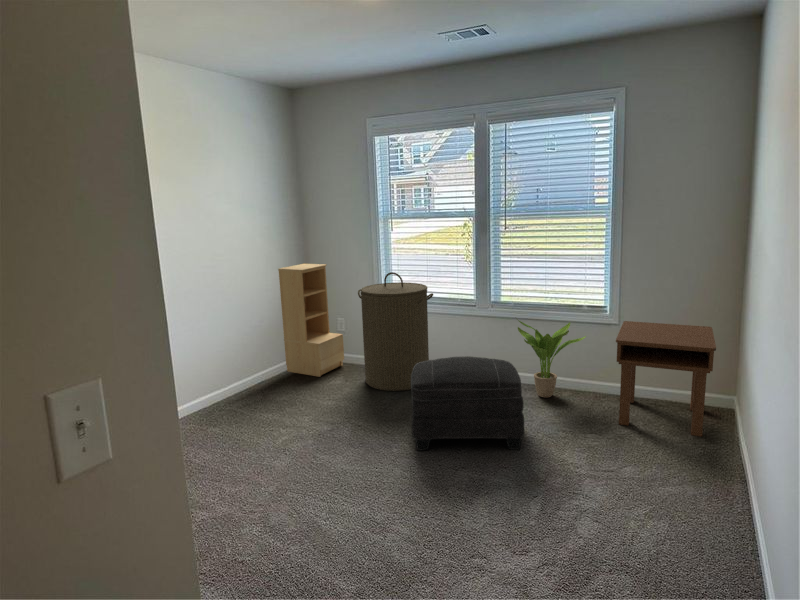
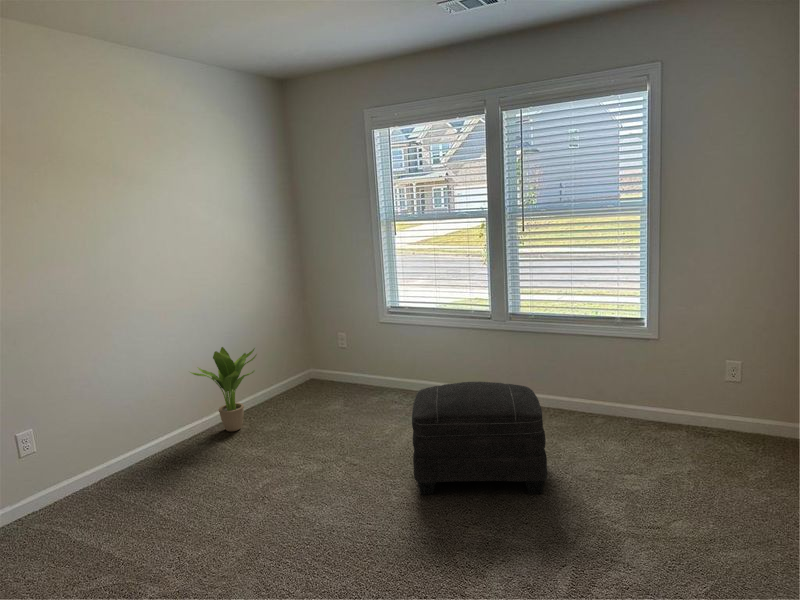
bookshelf: present [278,264,344,377] -> none [270,274,346,400]
laundry hamper: present [358,272,433,391] -> none [357,282,442,418]
potted plant: present [518,320,586,397] -> present [190,347,257,431]
nightstand: present [616,321,716,437] -> none [656,336,780,476]

